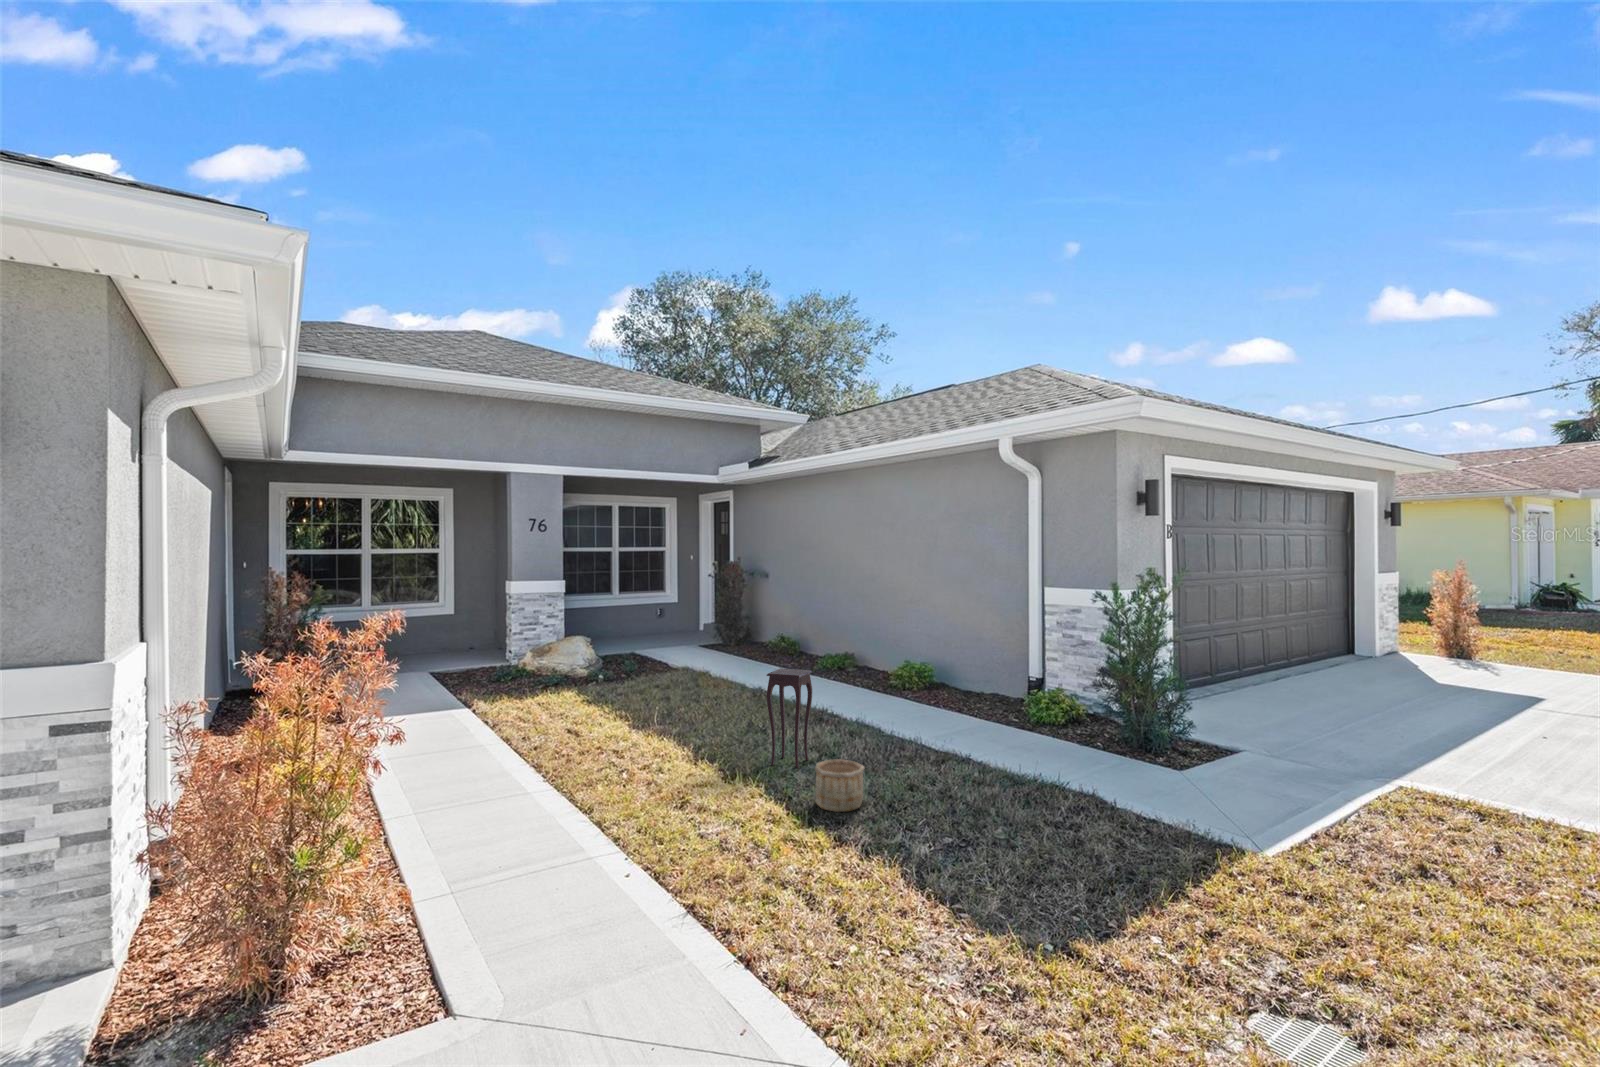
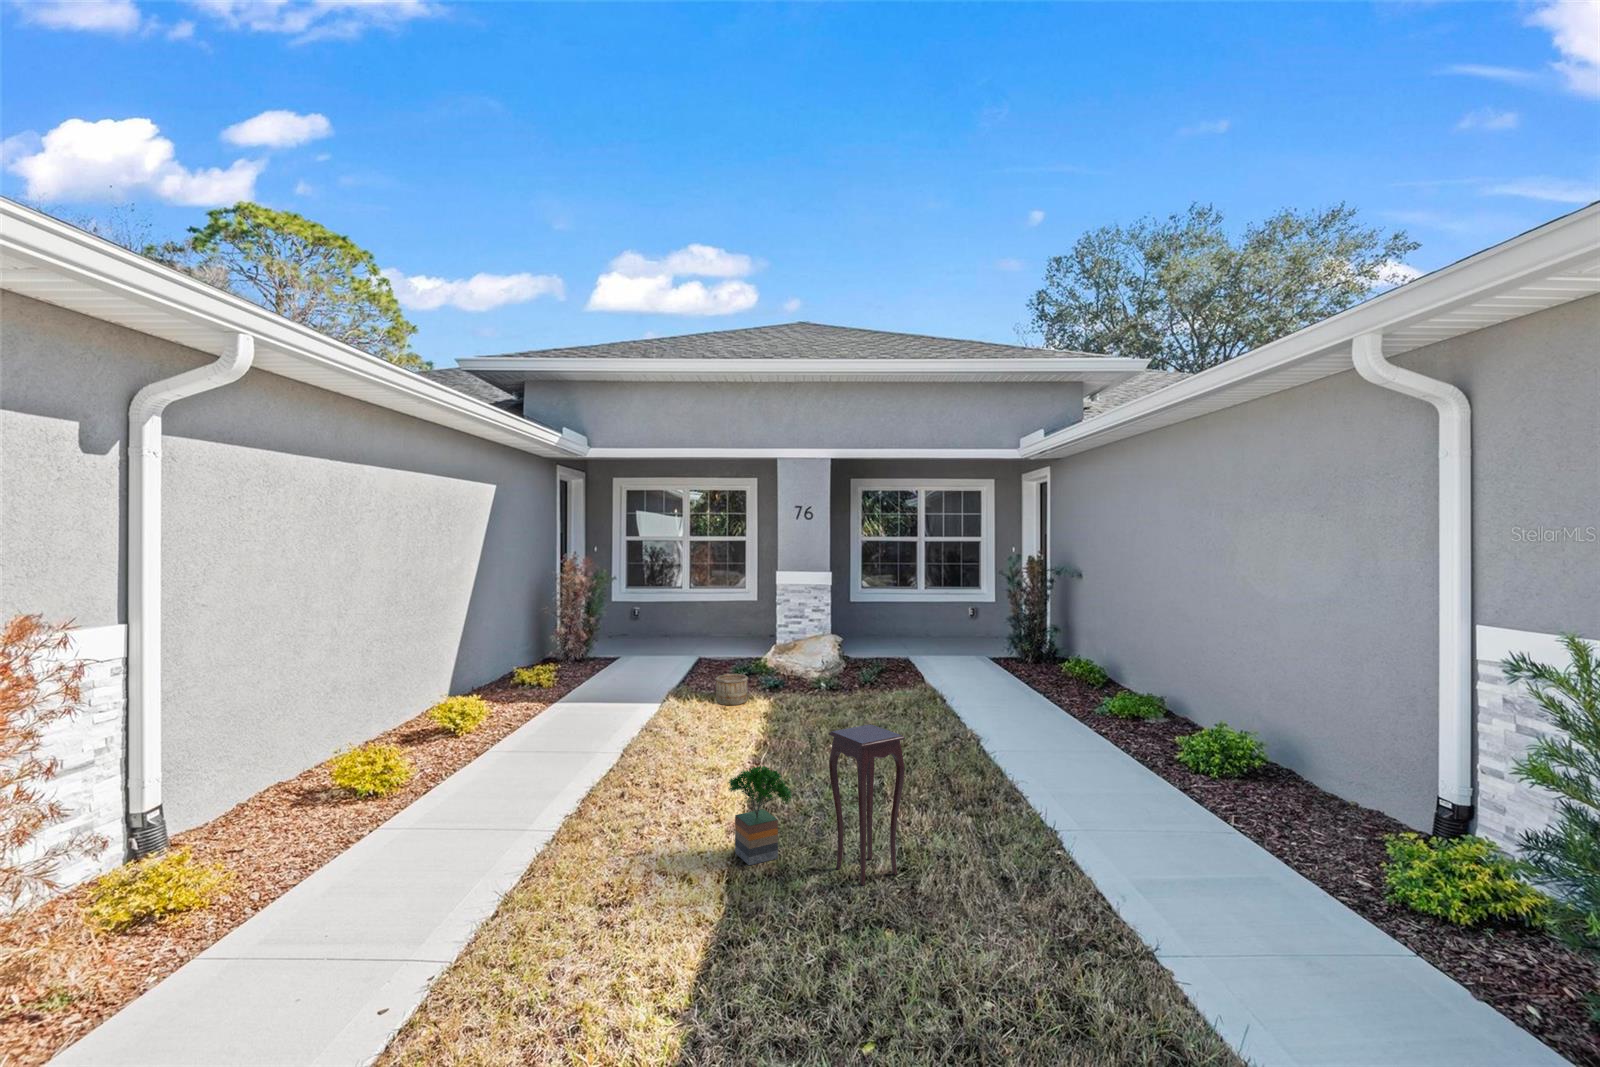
potted tree: none [691,706,740,774] -> present [728,766,792,865]
wooden bucket: present [815,759,864,812] -> present [715,674,748,705]

